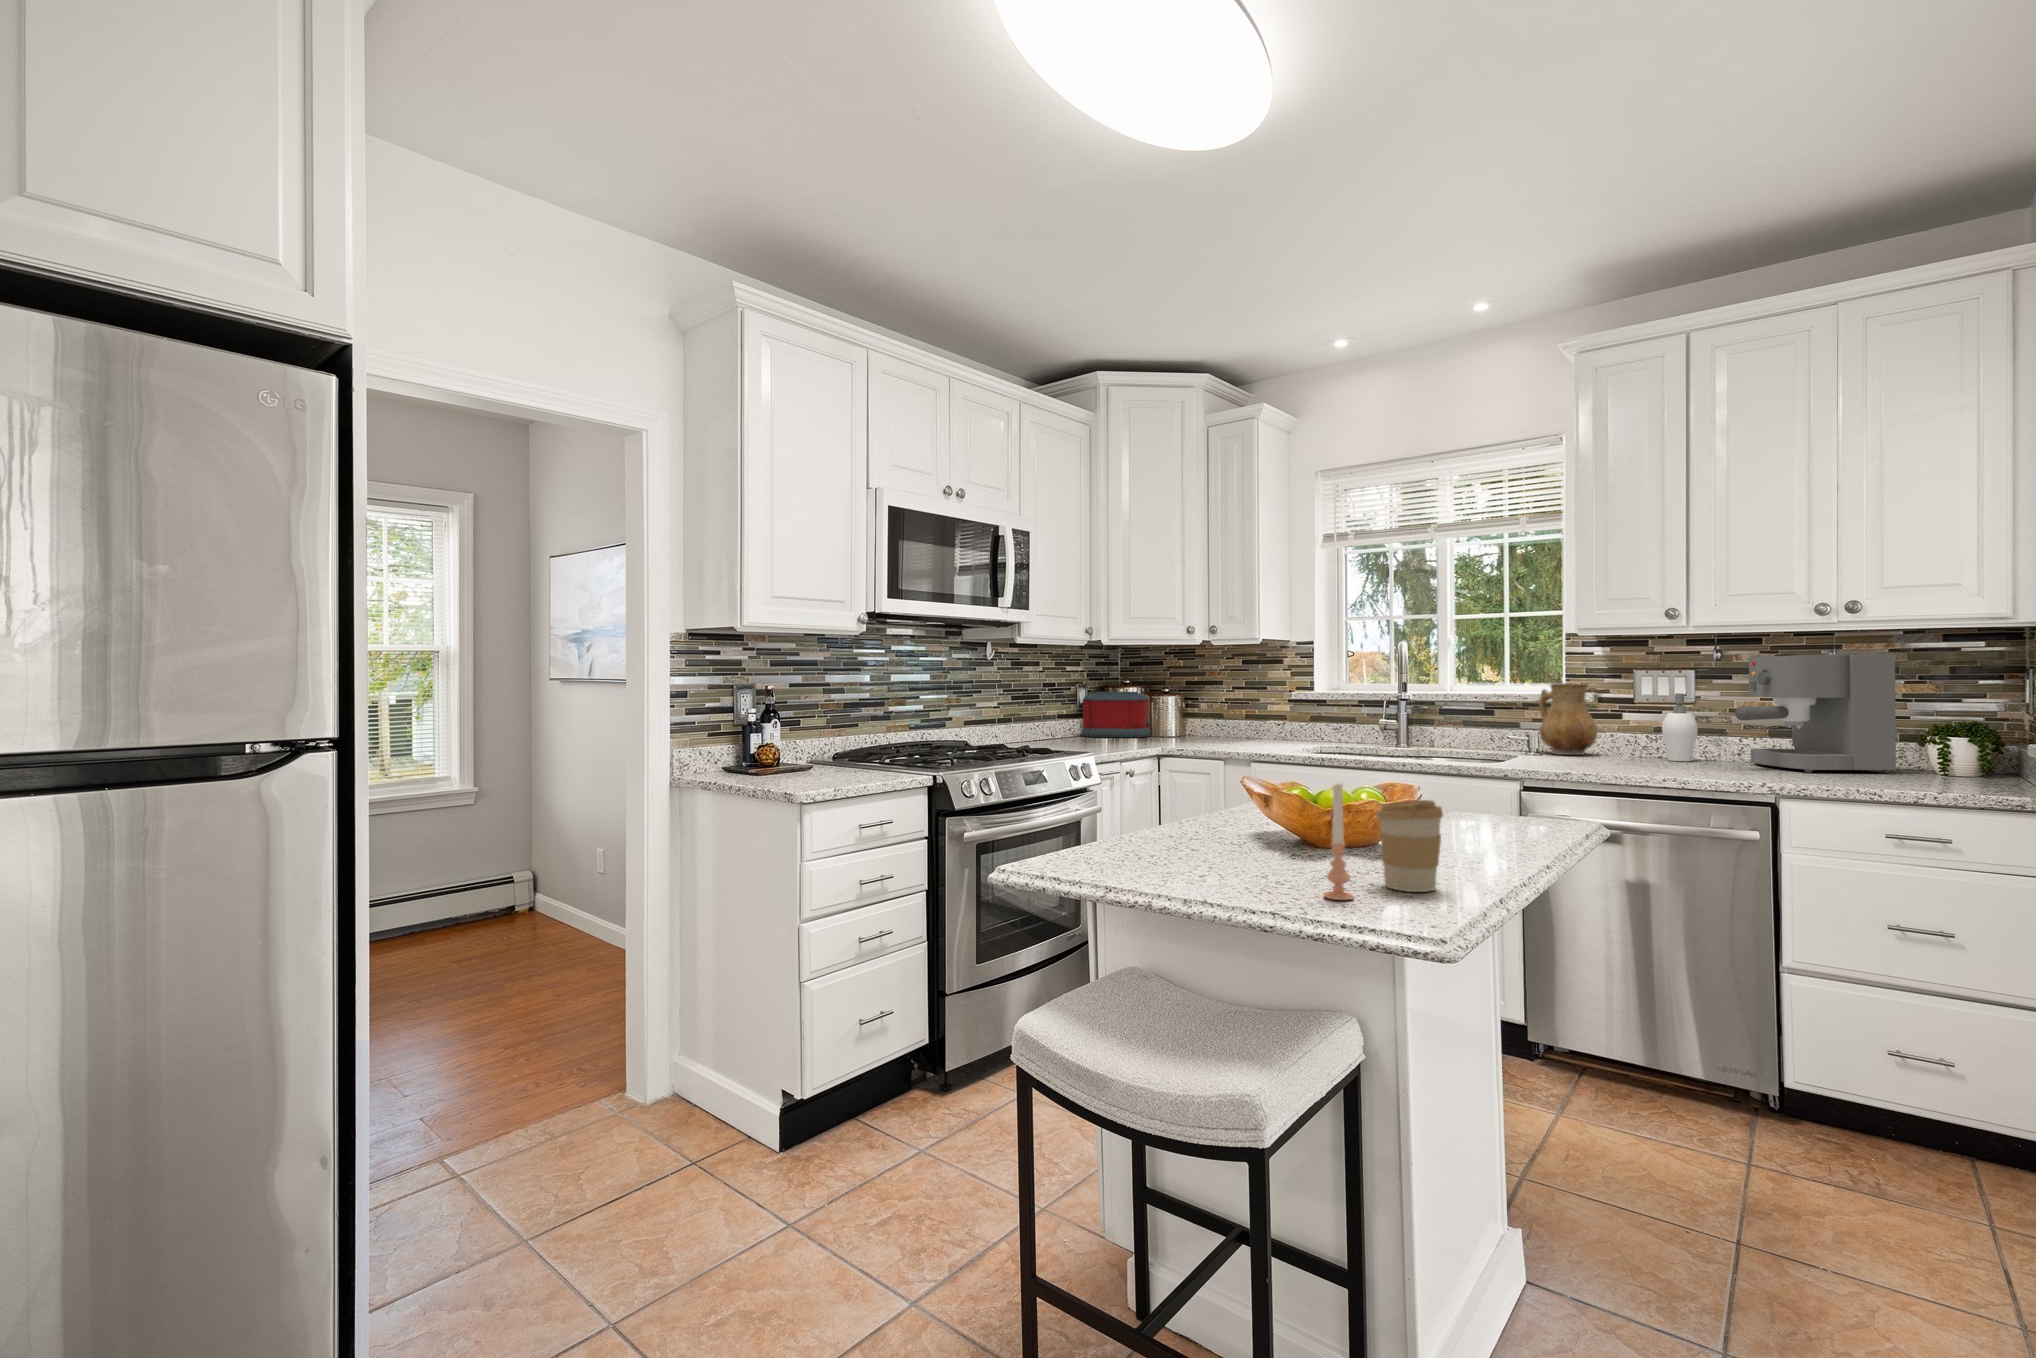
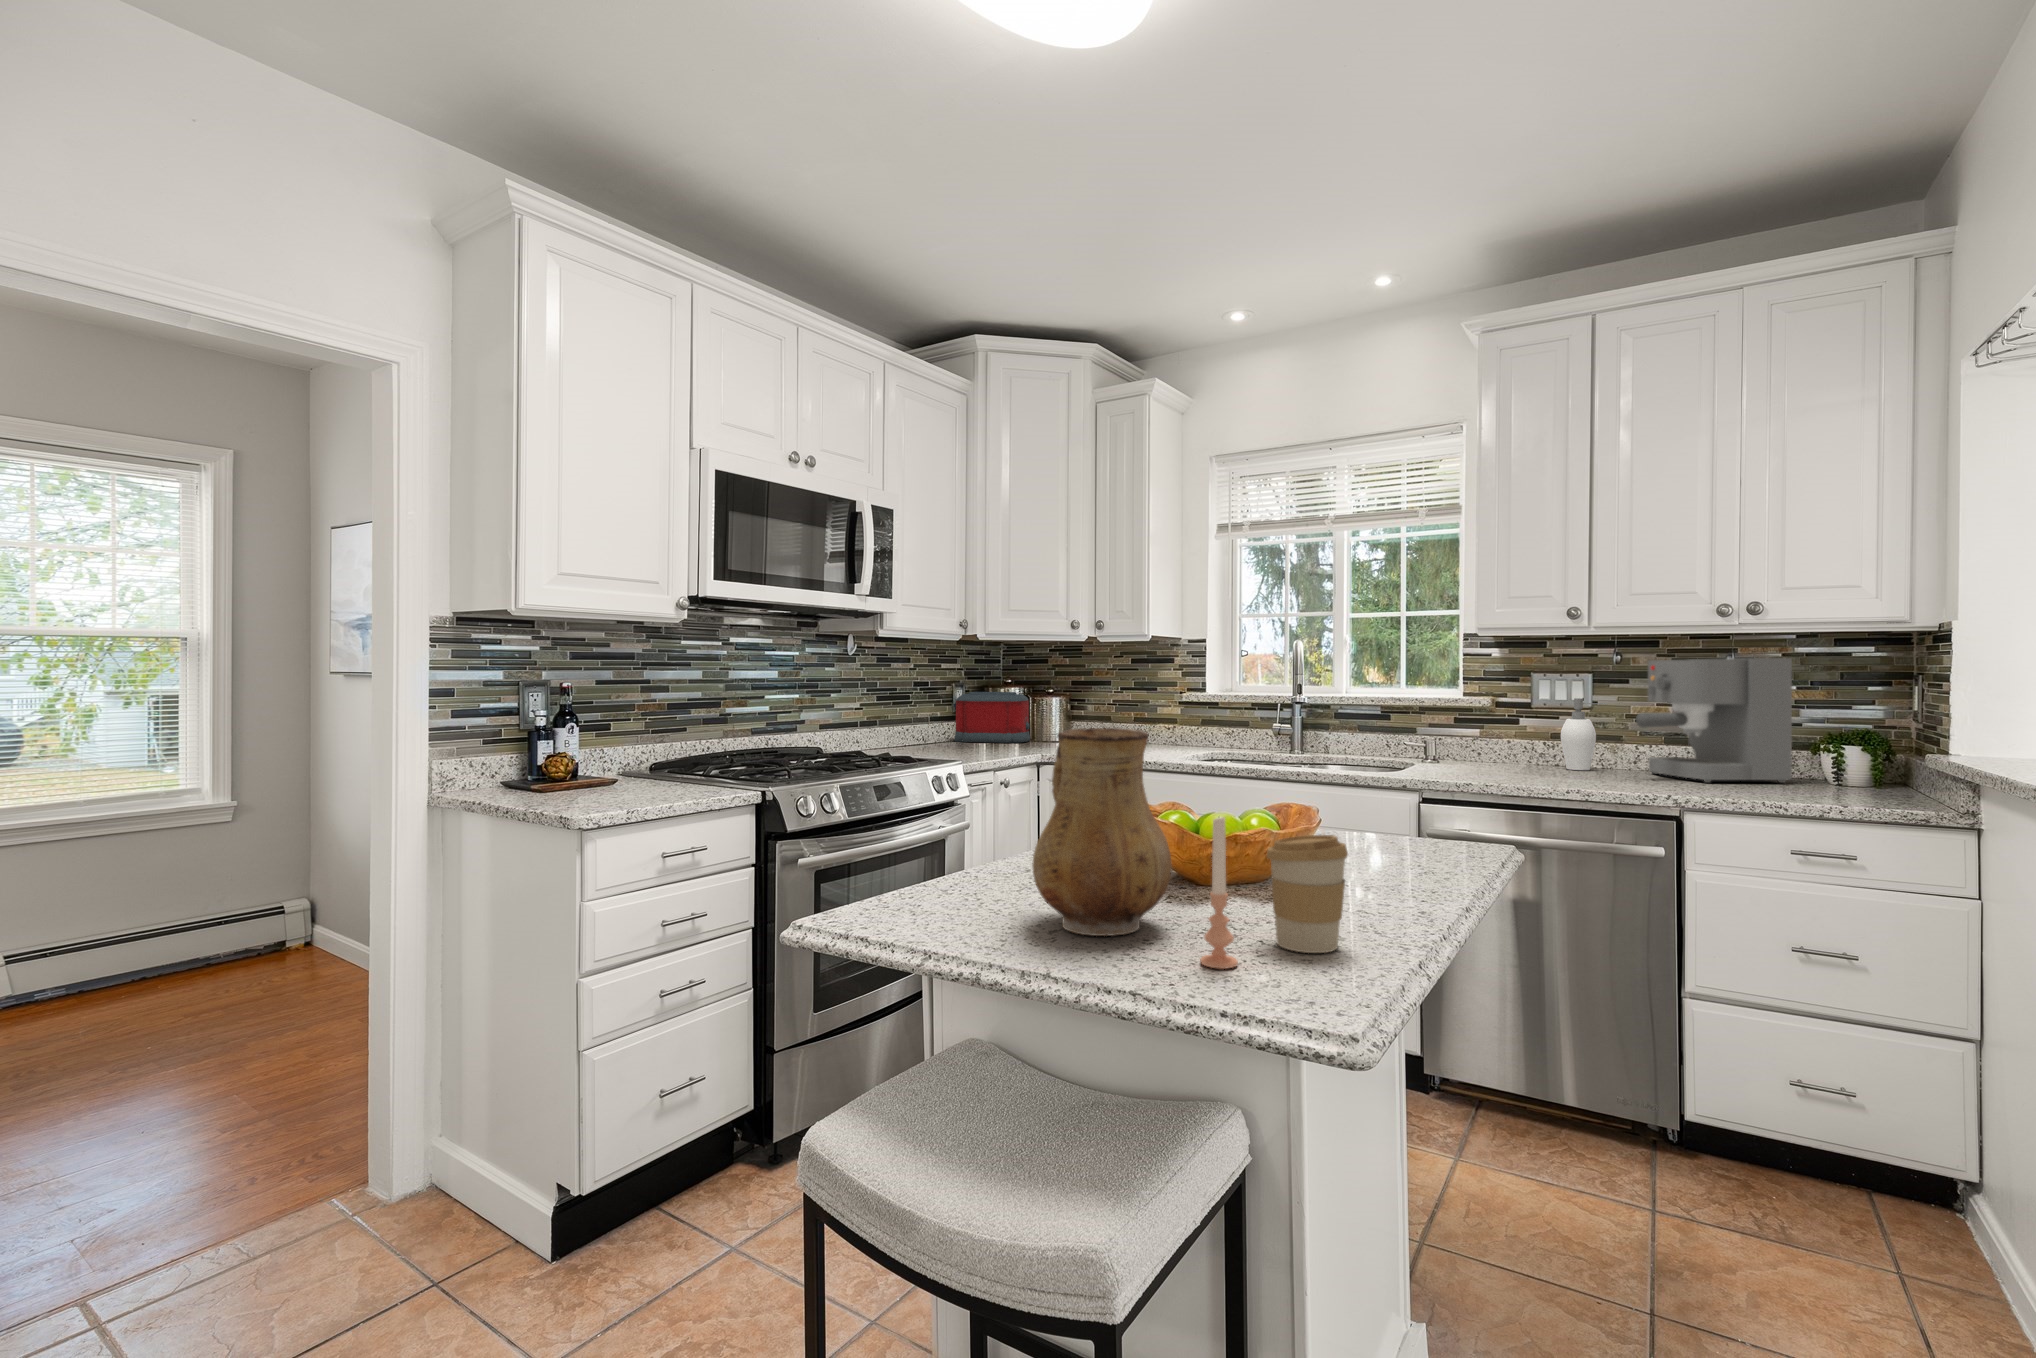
ceramic pitcher: present [1539,683,1598,755] -> present [1032,728,1172,936]

